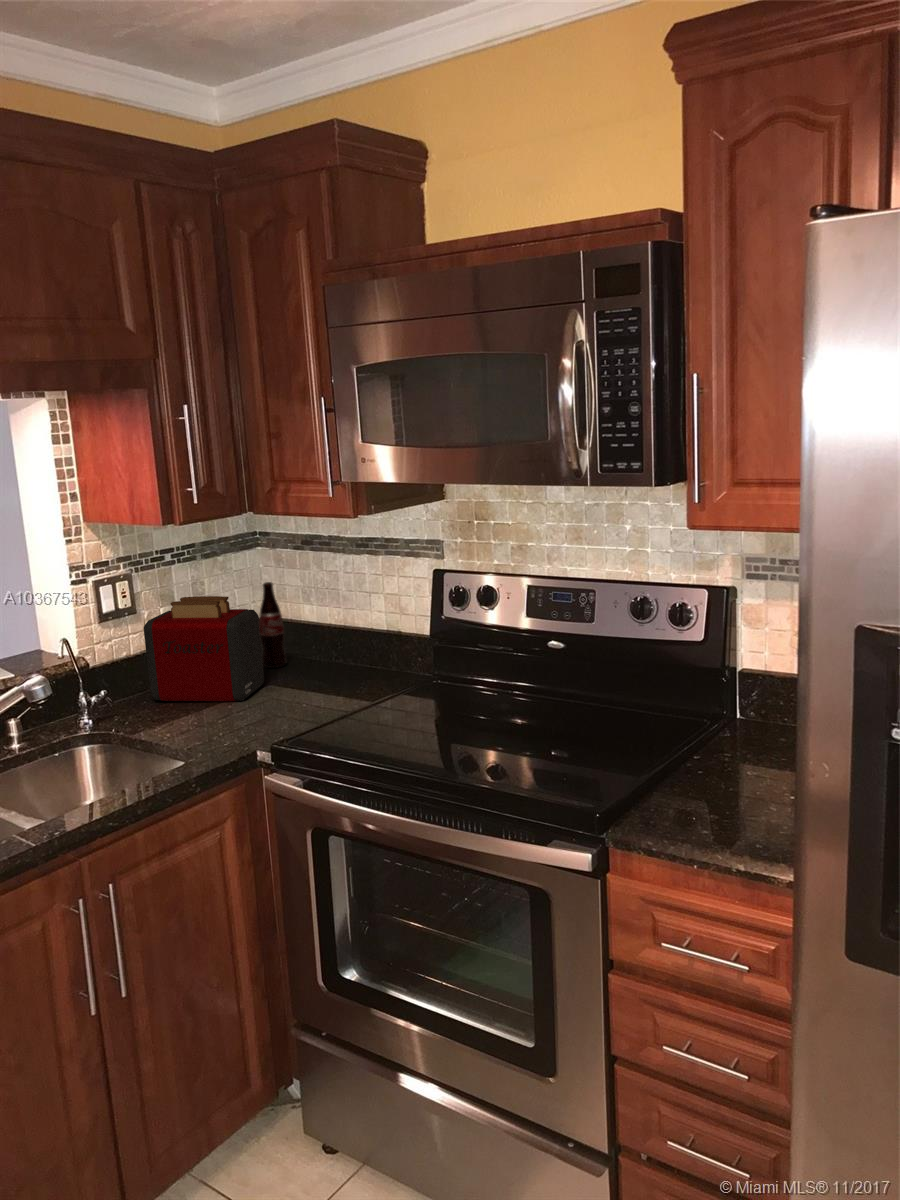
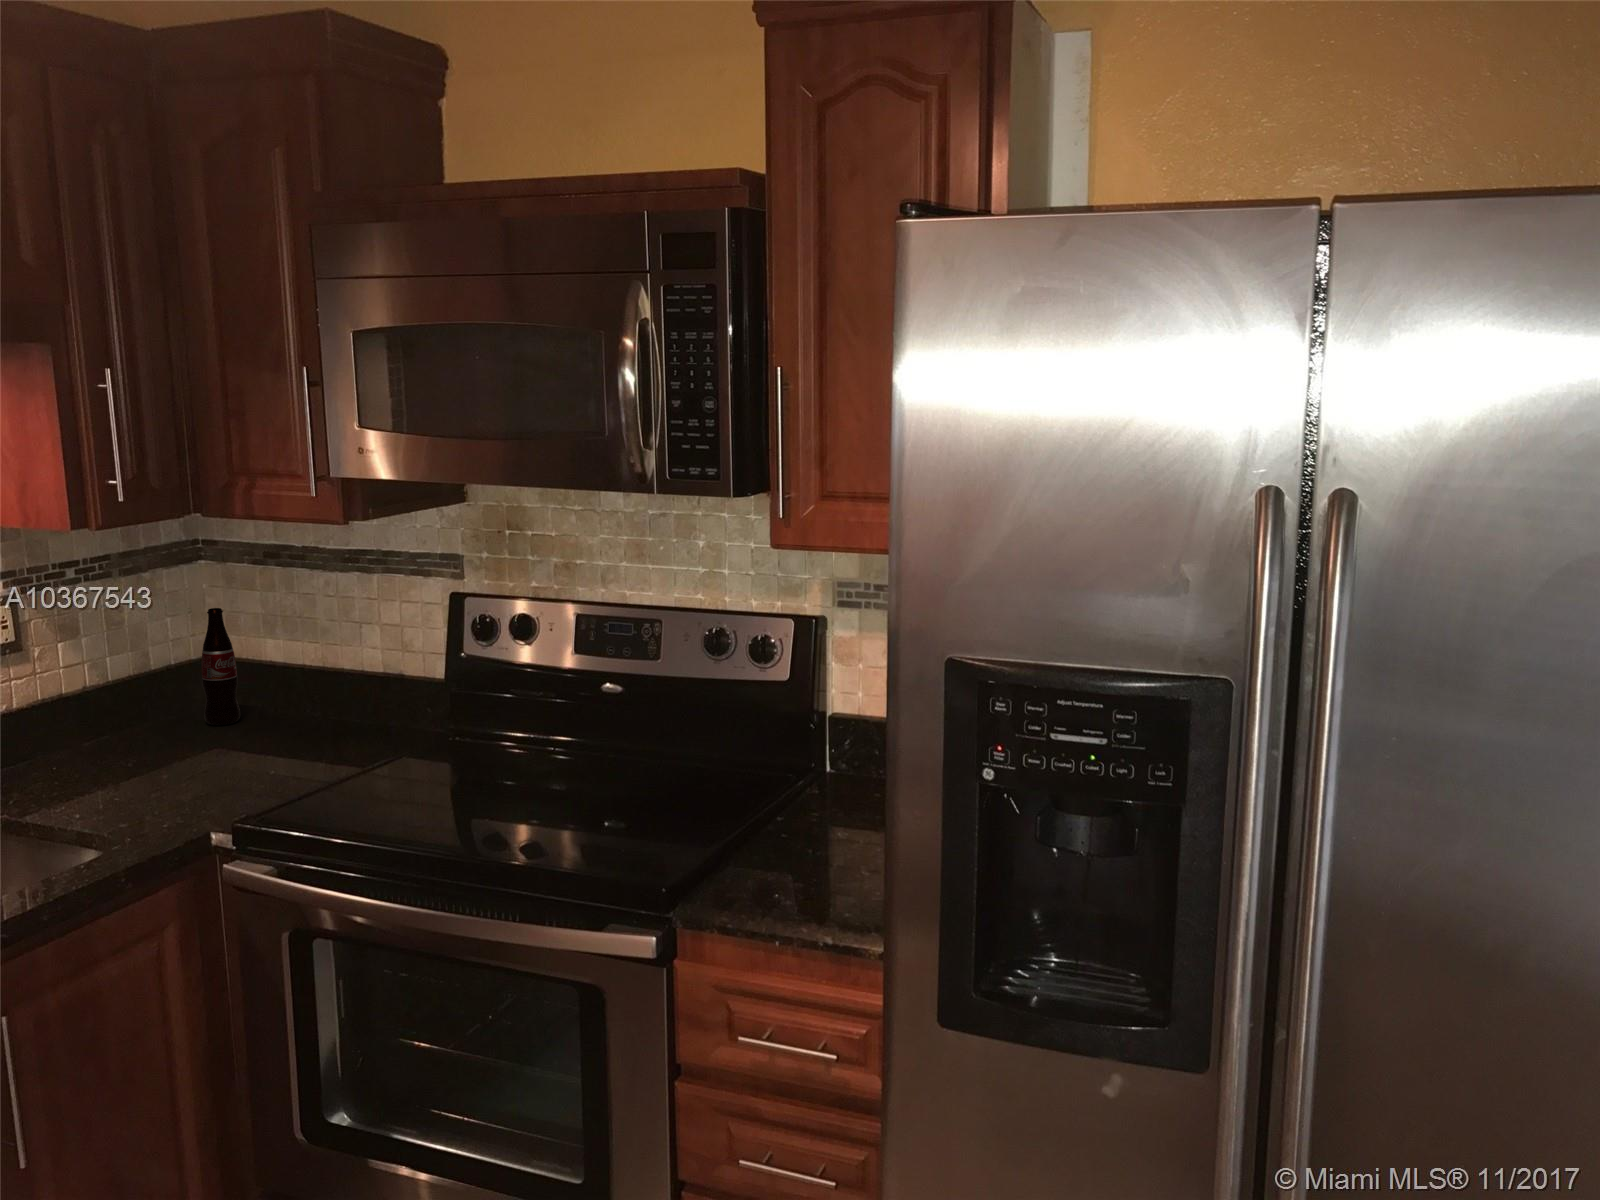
toaster: present [144,596,264,701] -> none [37,627,211,771]

